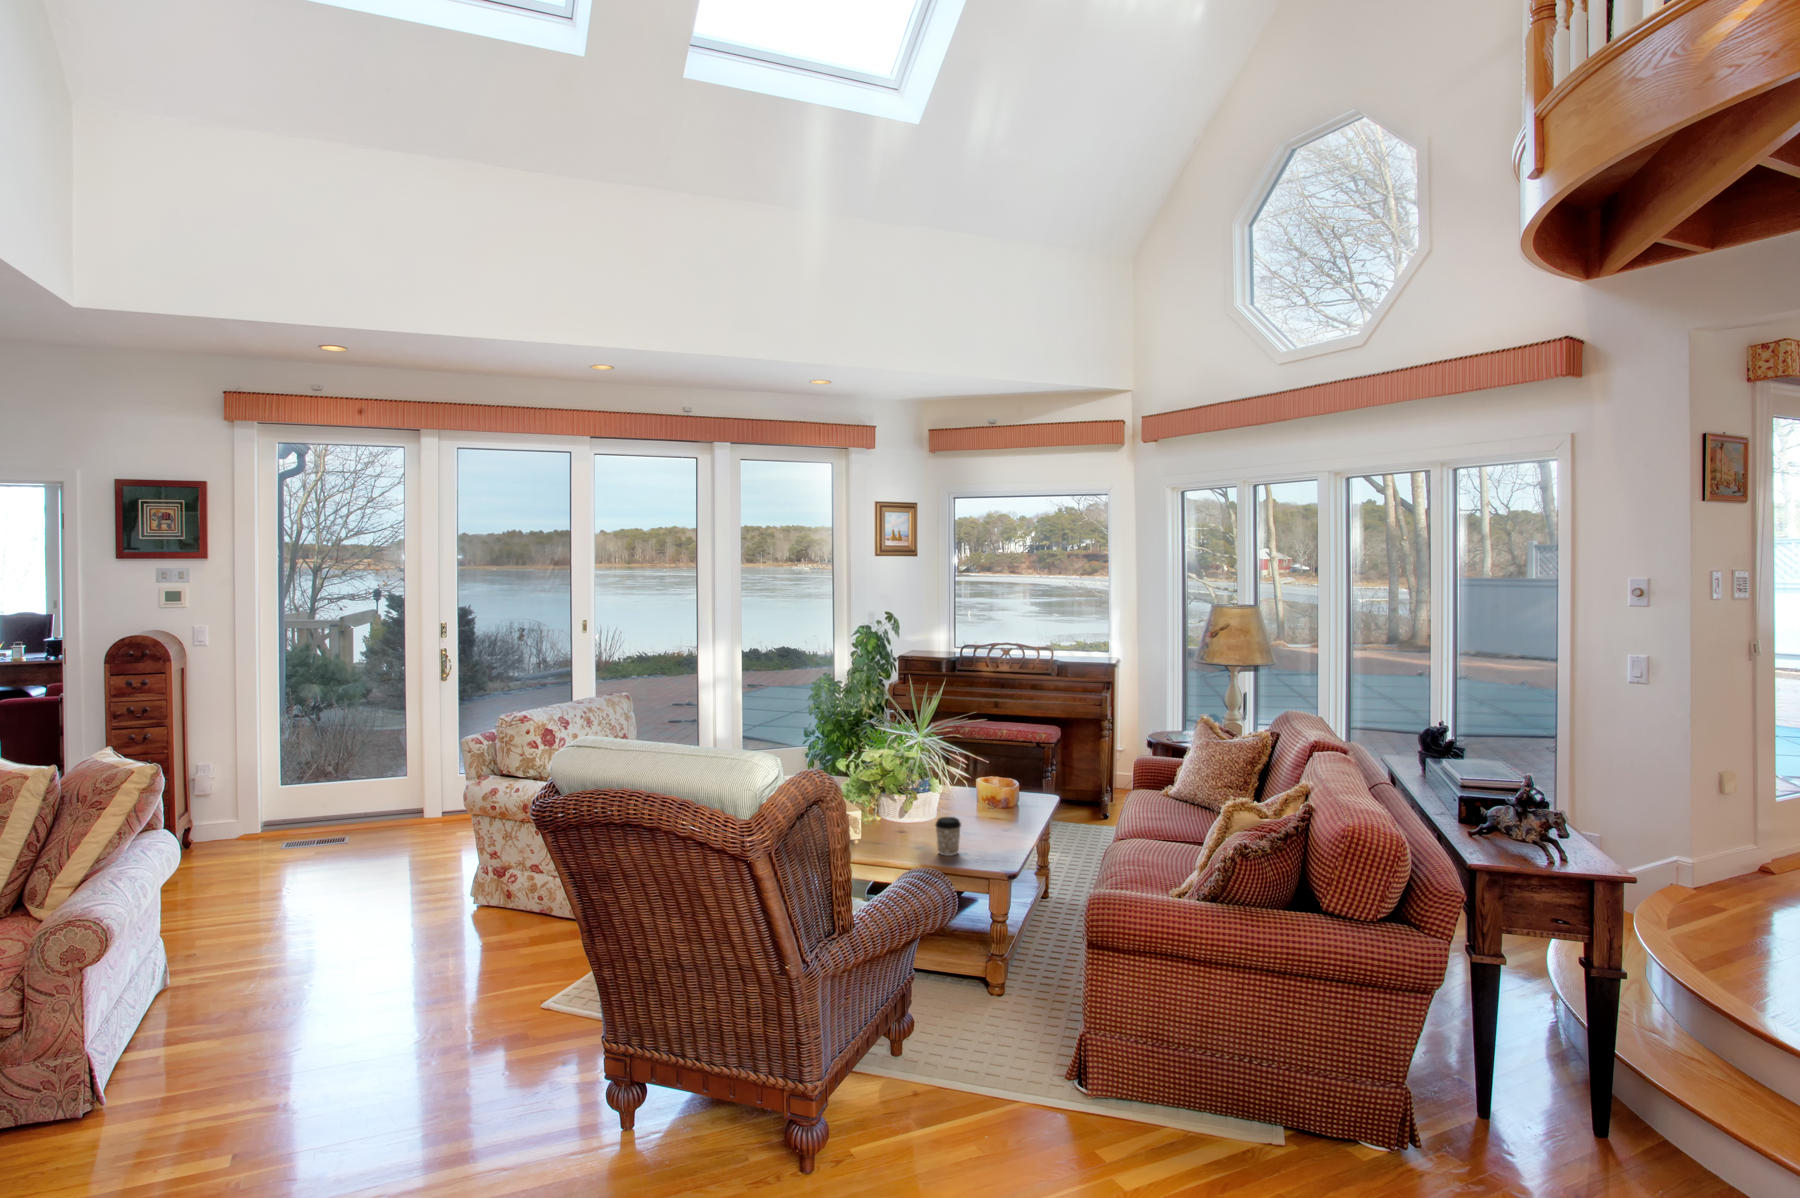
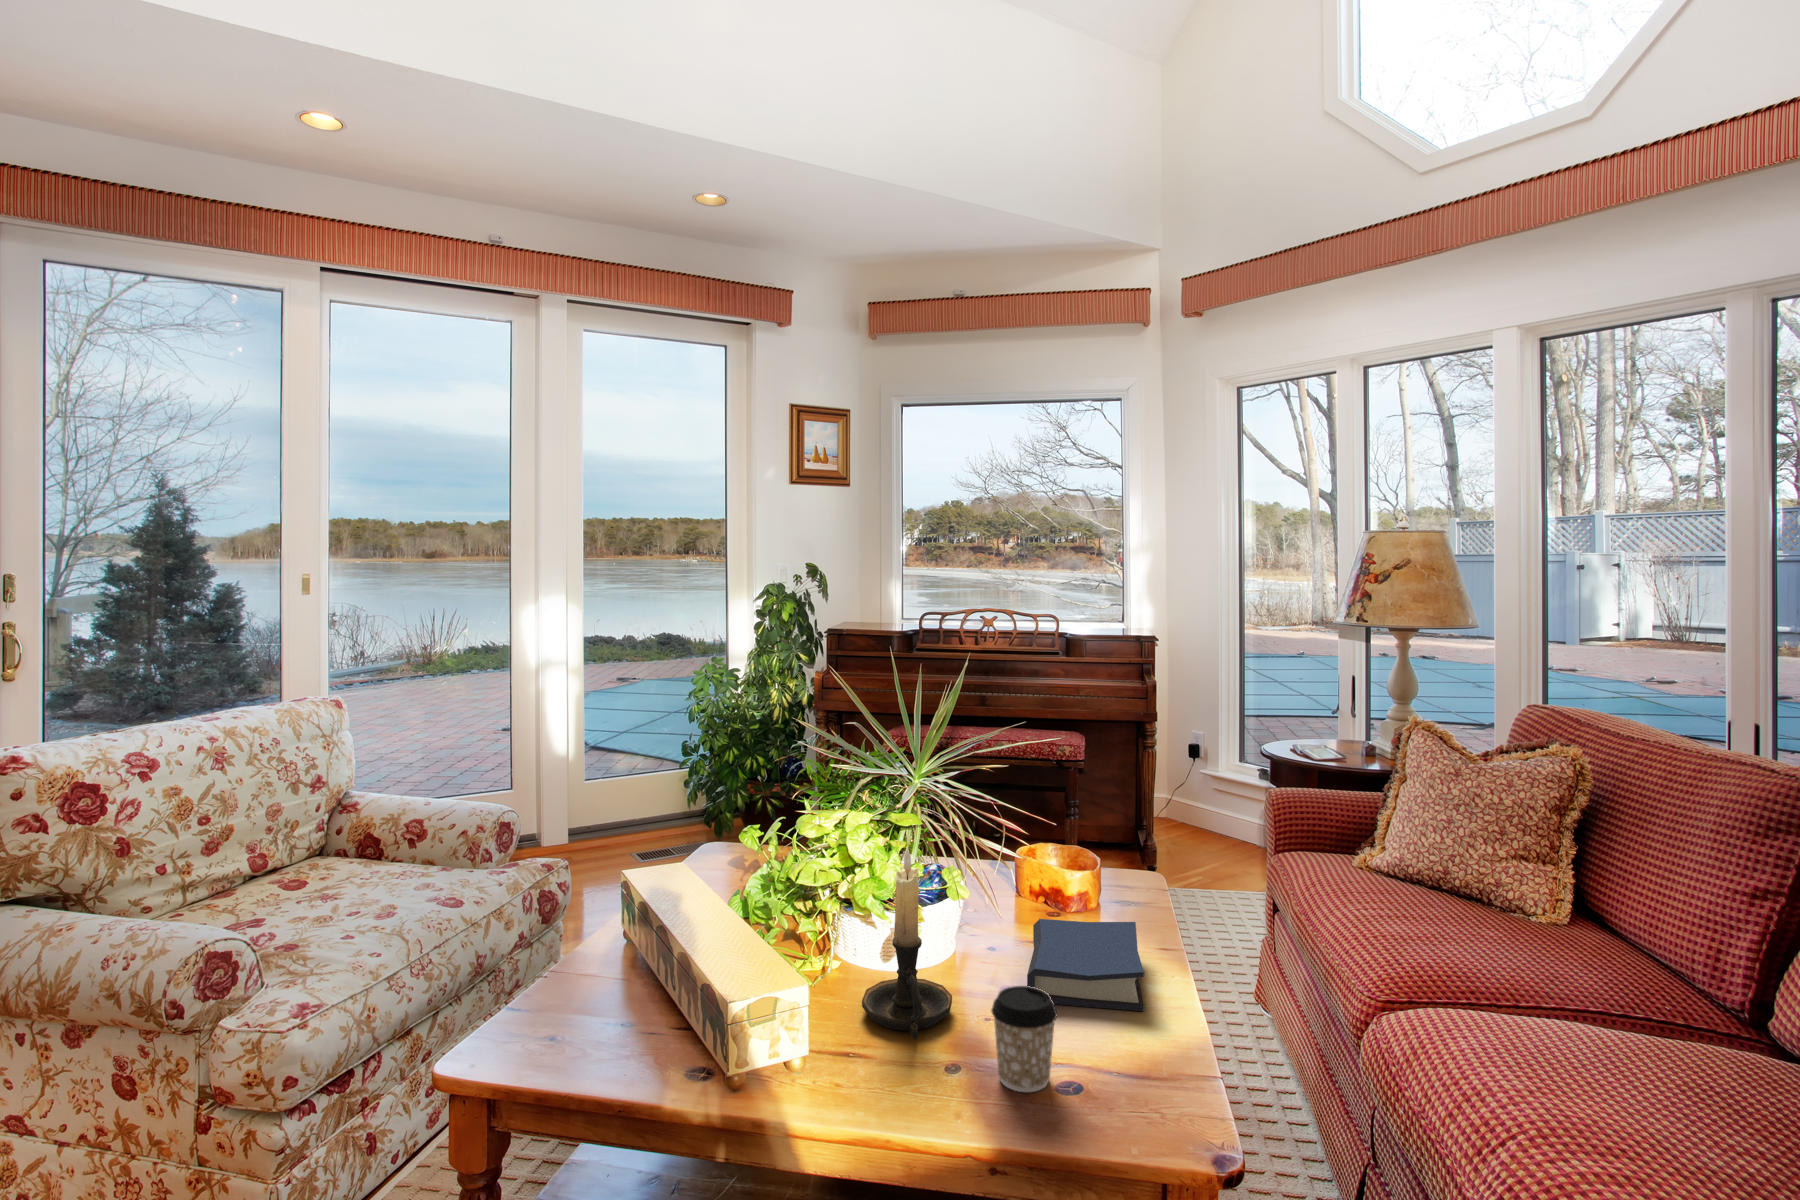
candle holder: none [888,763,928,842] -> present [862,847,952,1039]
hardback book: none [962,806,1022,838] -> present [1027,919,1144,1011]

